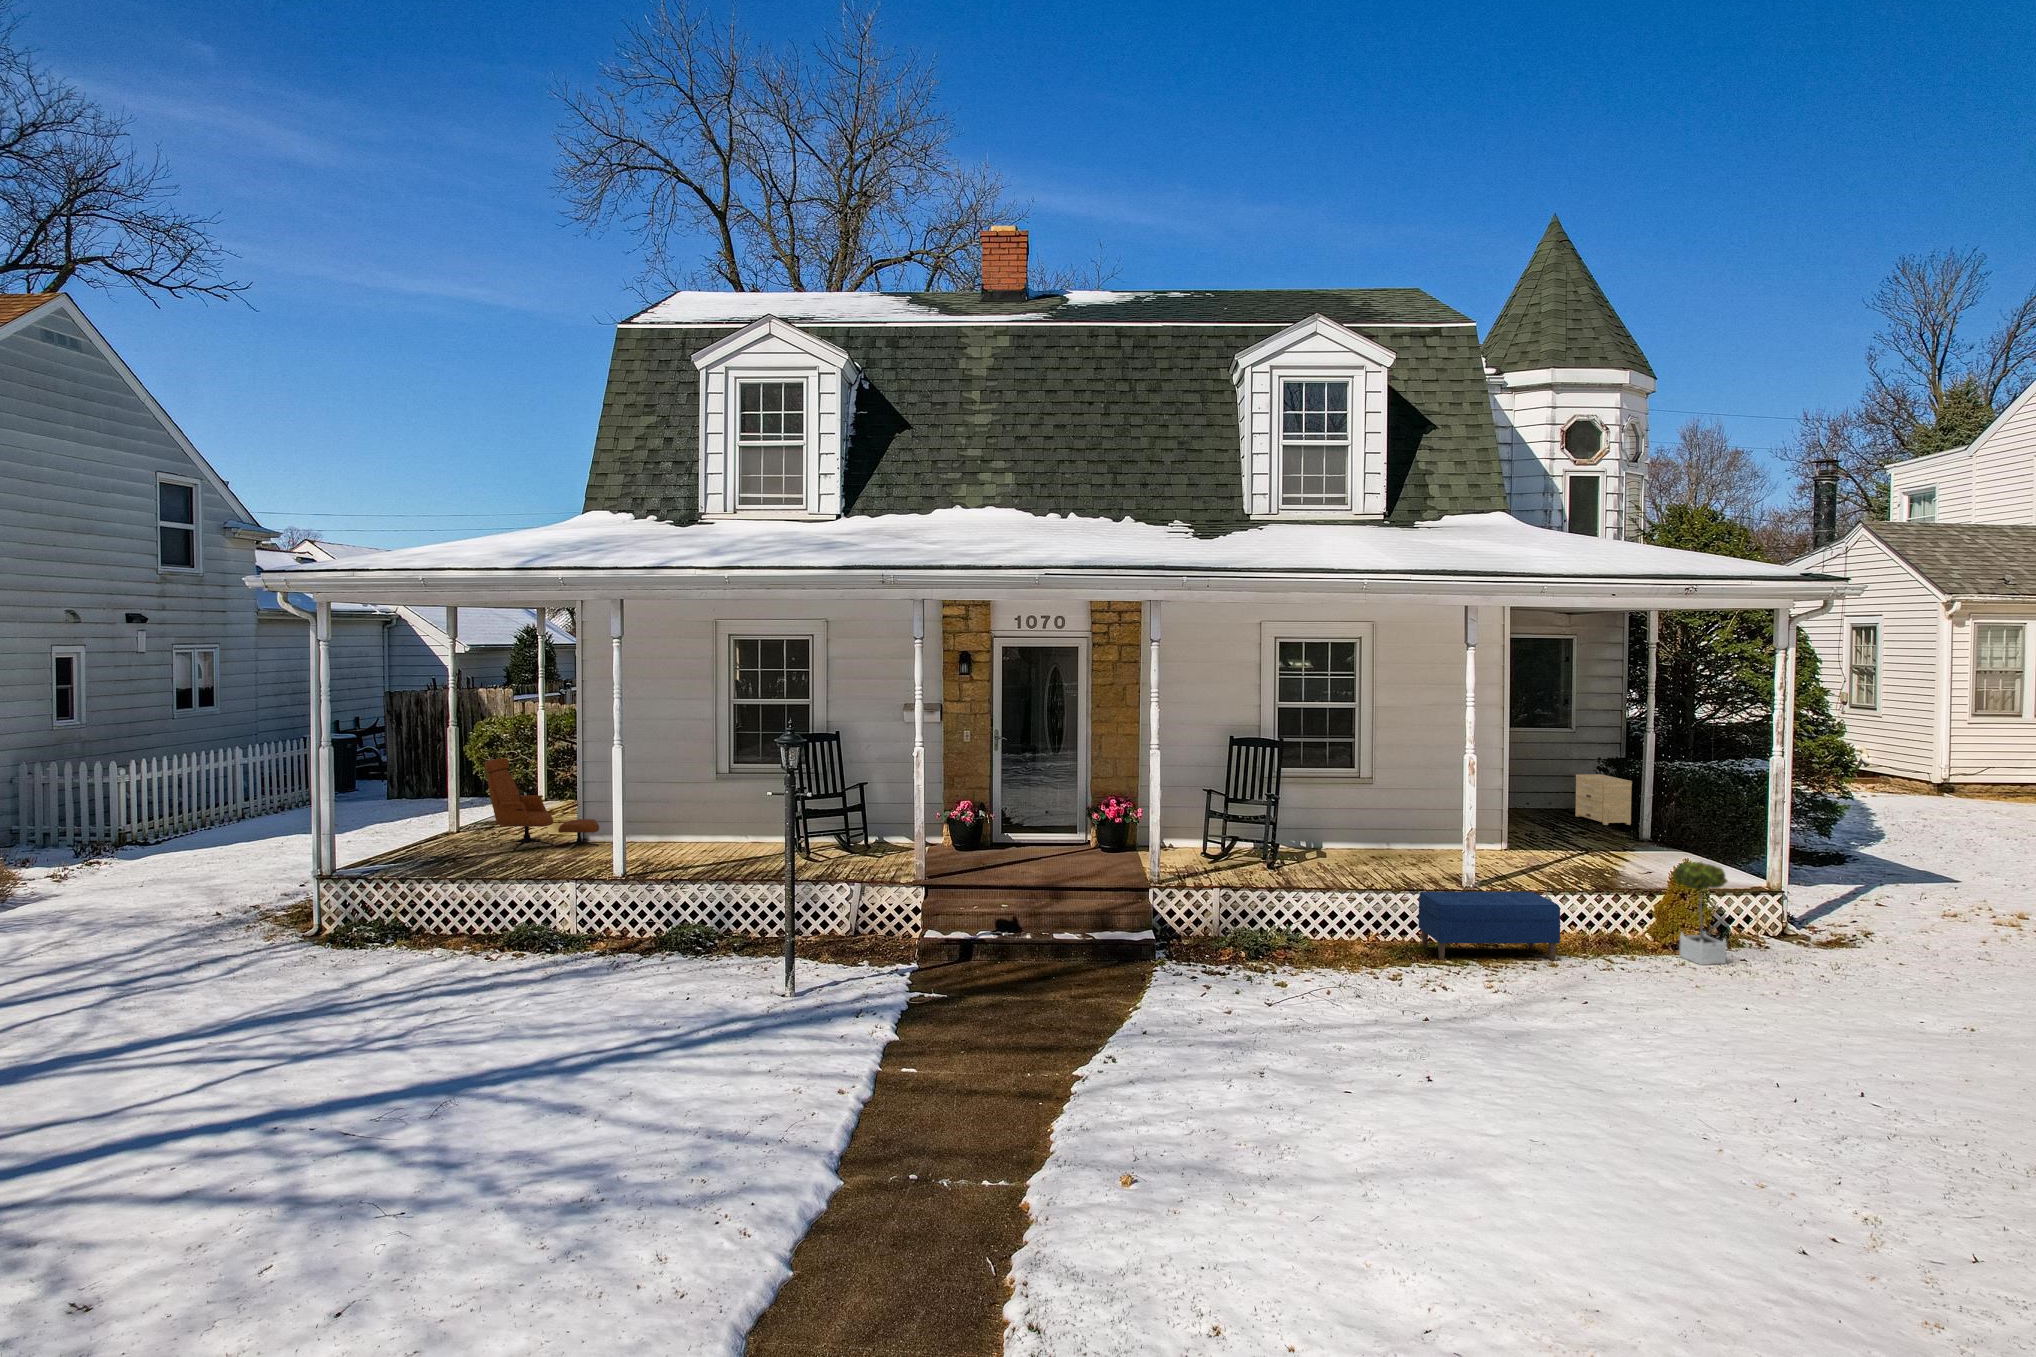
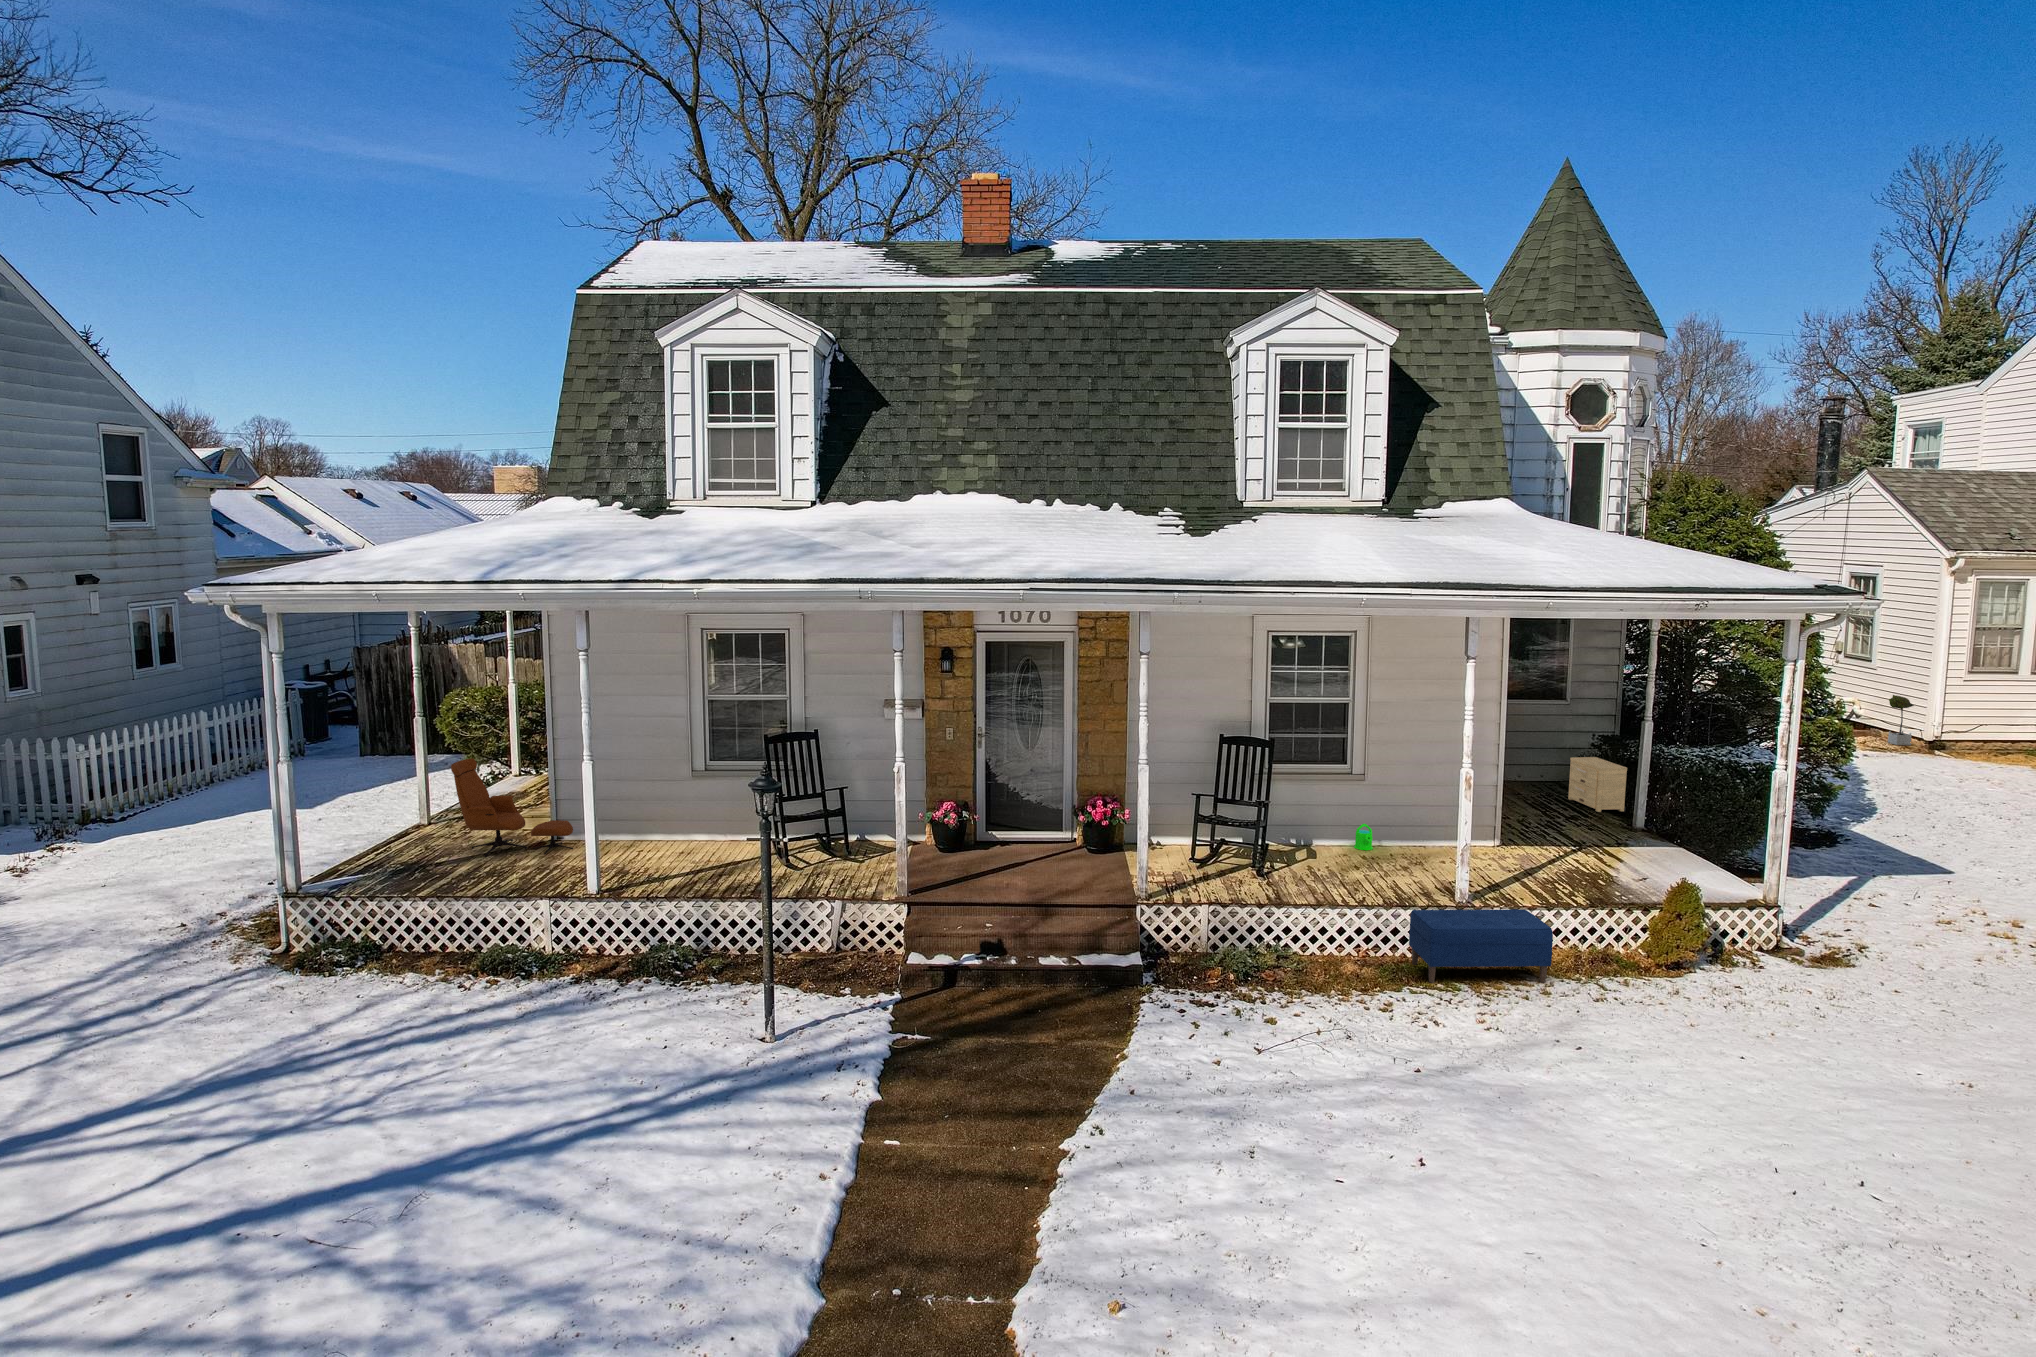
watering can: none [1363,824,1382,850] -> present [1354,824,1373,850]
potted tree: present [1674,862,1727,965] -> present [1888,695,1914,745]

